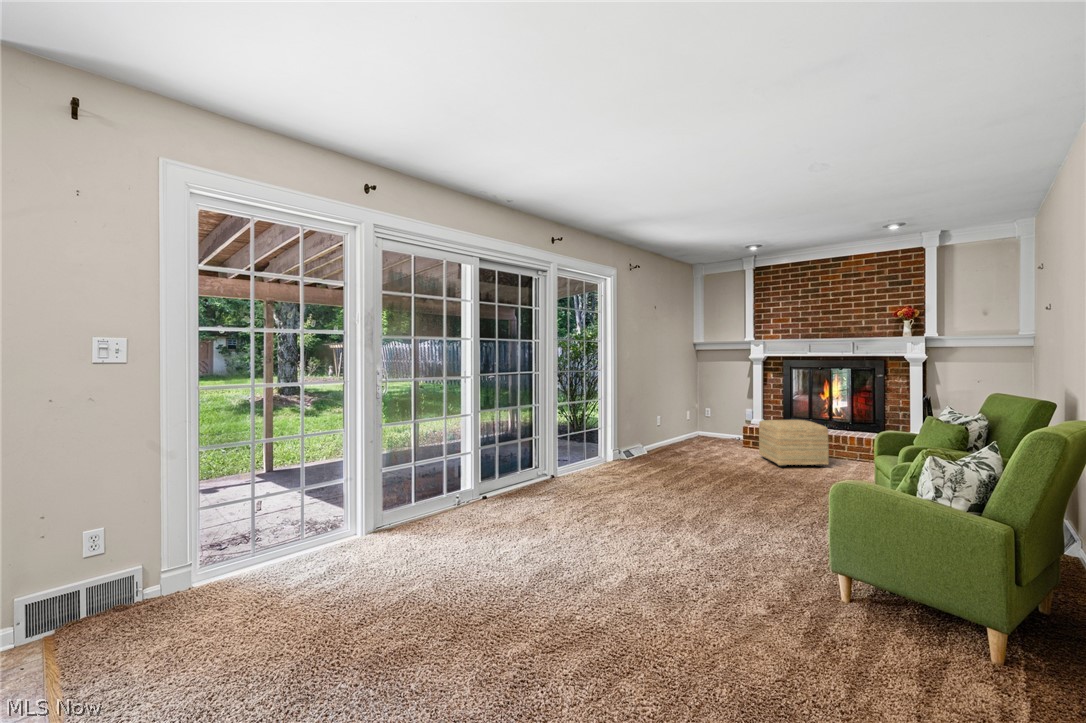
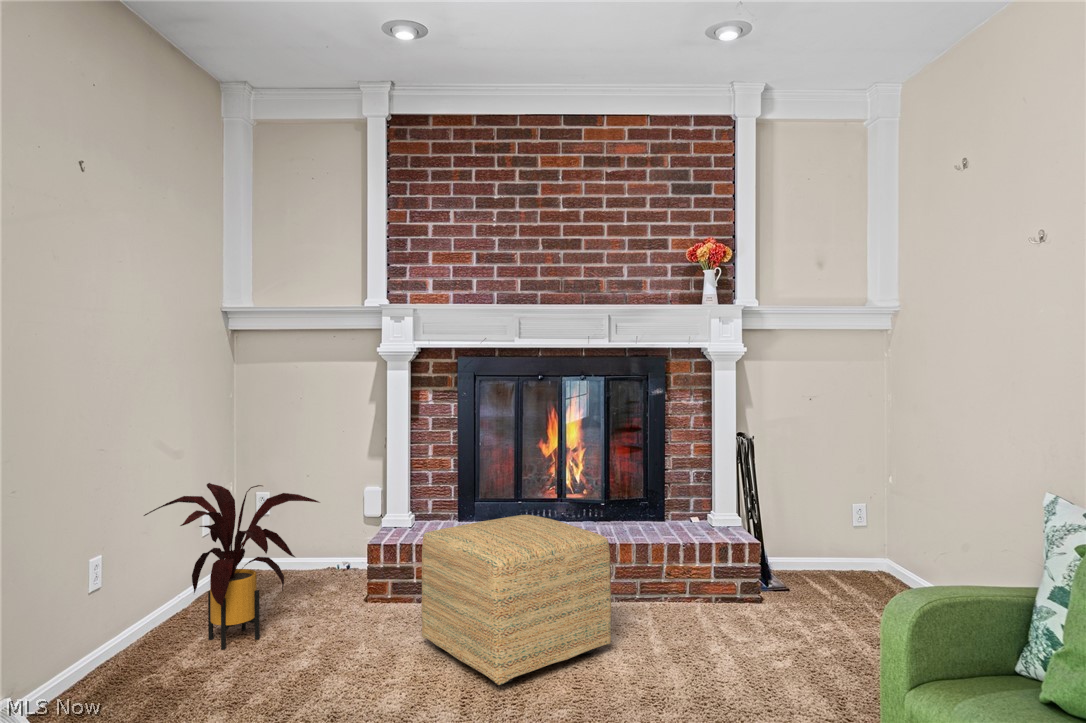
house plant: none [673,401,727,450] -> present [144,483,320,649]

